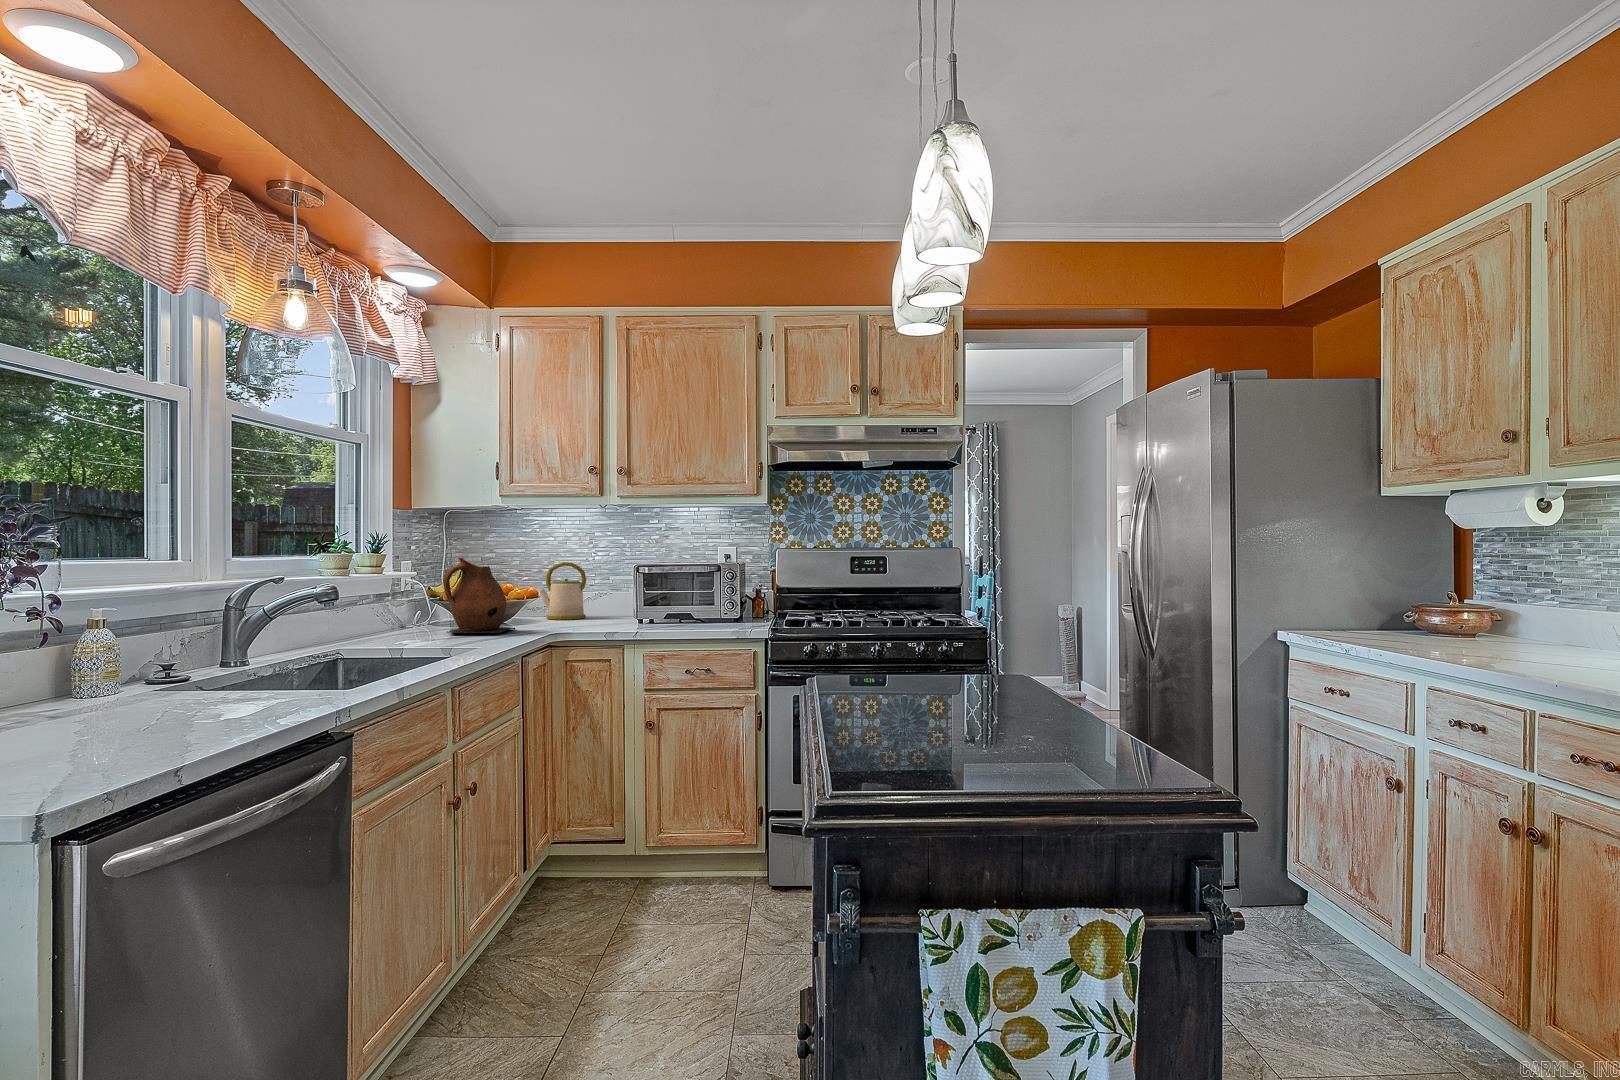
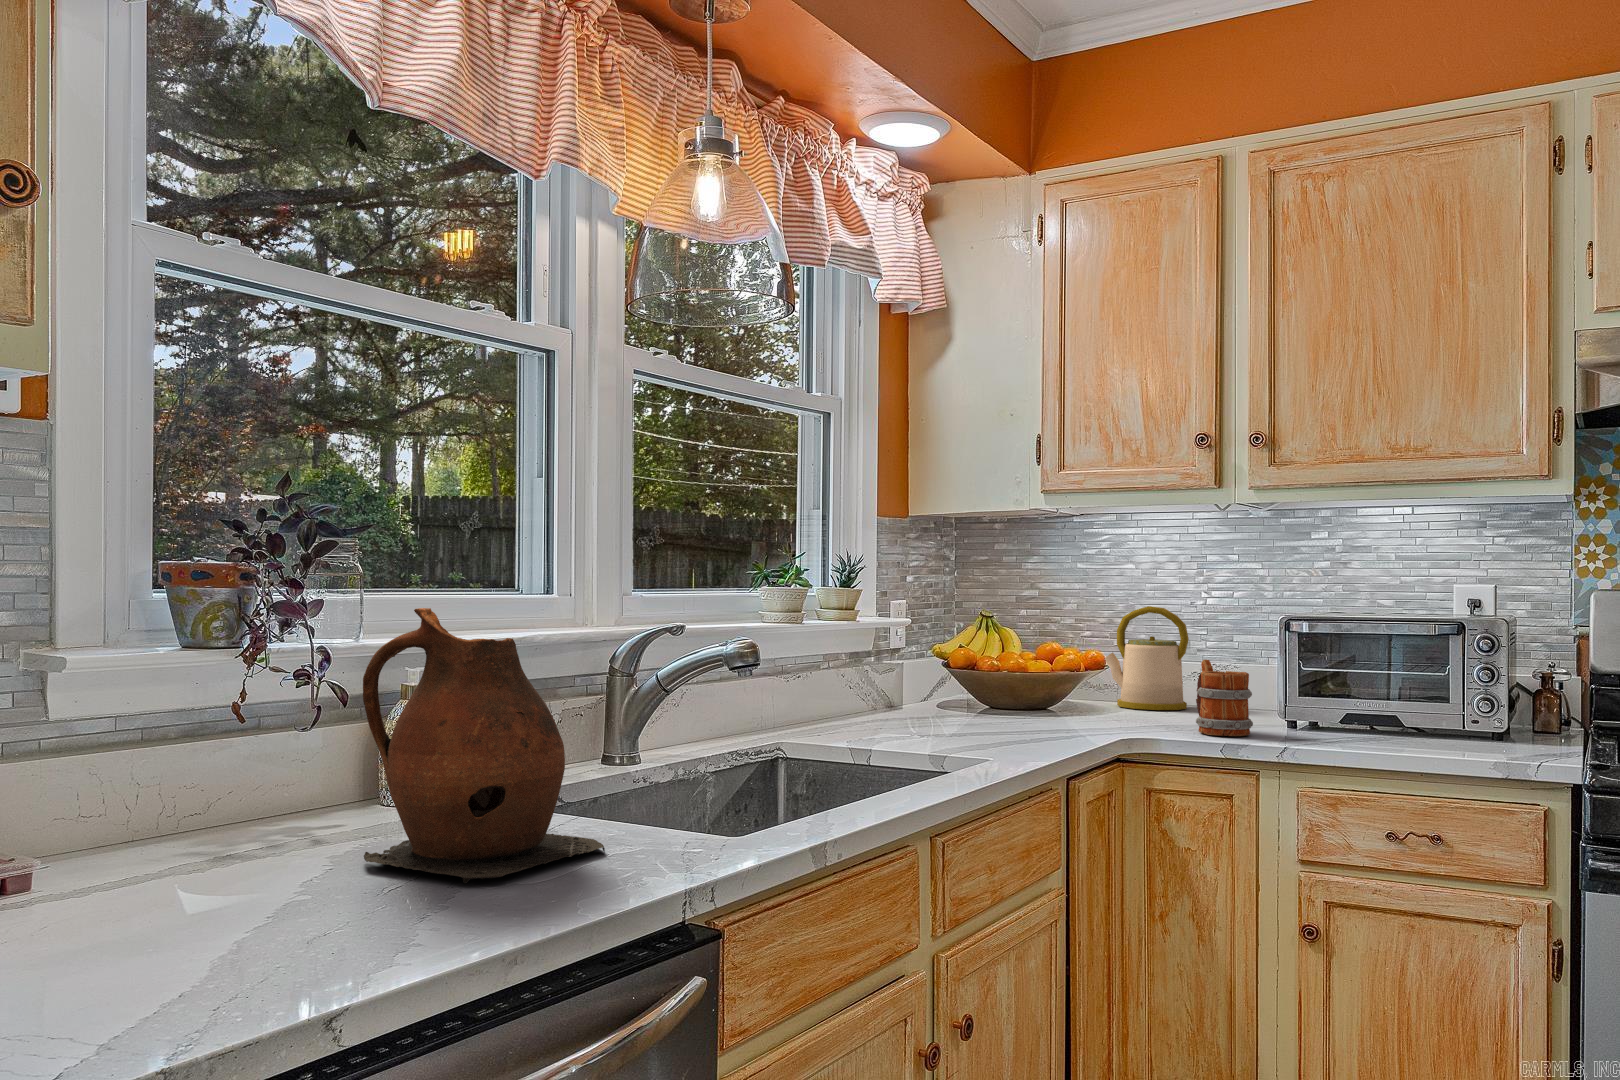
ceramic pitcher: present [443,558,515,634] -> present [363,608,605,884]
mug: none [592,589,621,629] -> present [1196,660,1253,736]

